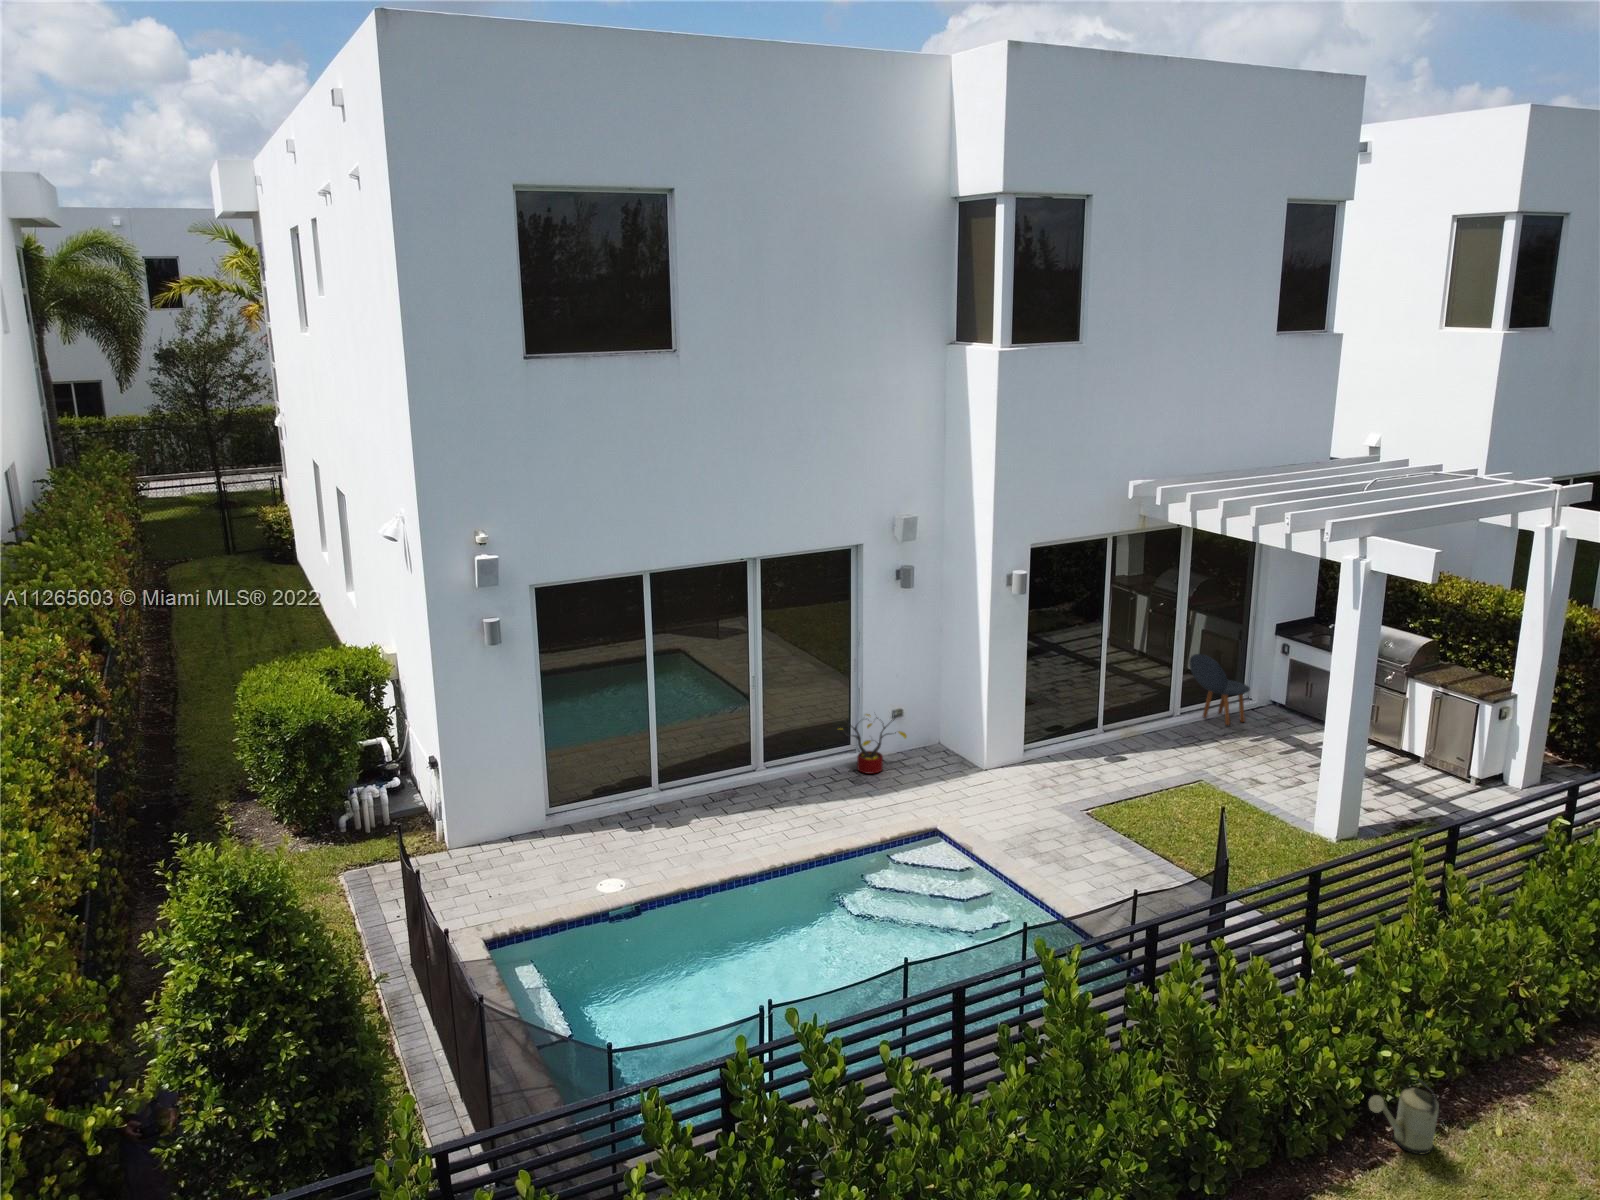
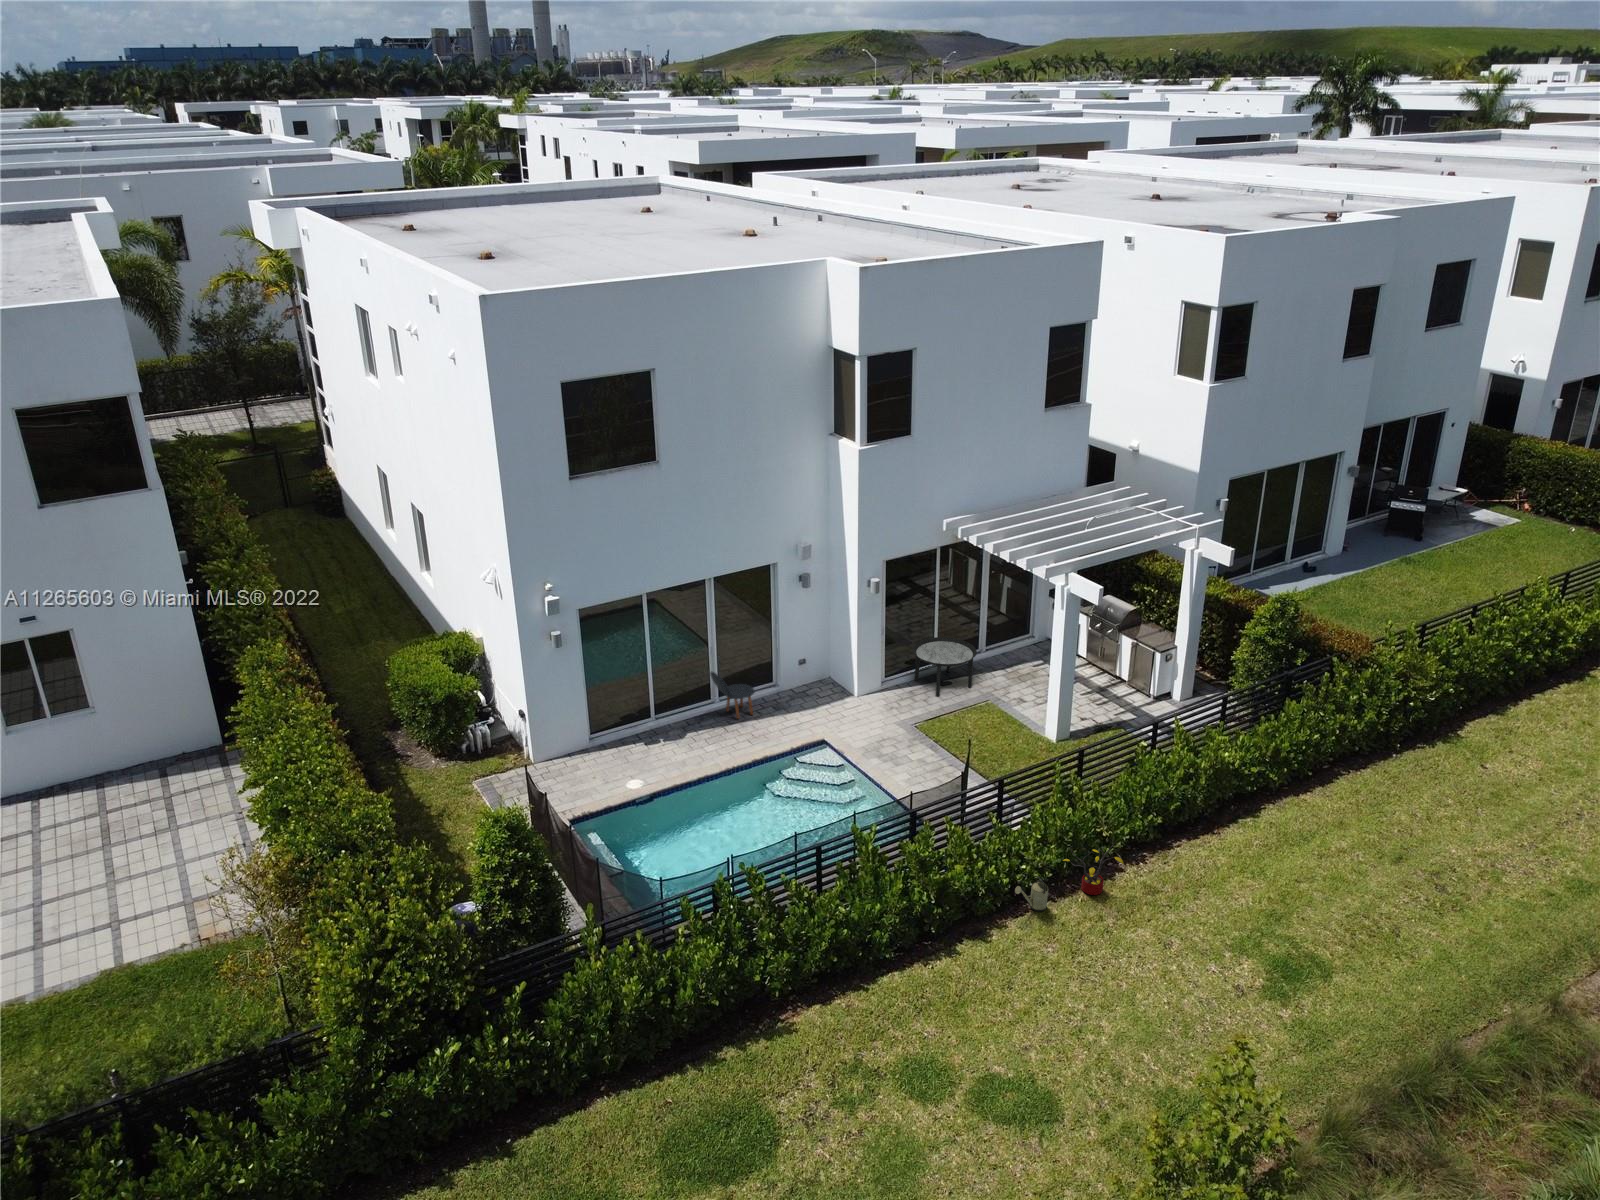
chair: present [1189,654,1250,725] -> present [710,672,755,718]
round table: none [1073,684,1178,772] -> present [913,637,977,696]
decorative plant: present [838,711,907,773] -> present [1063,843,1123,895]

